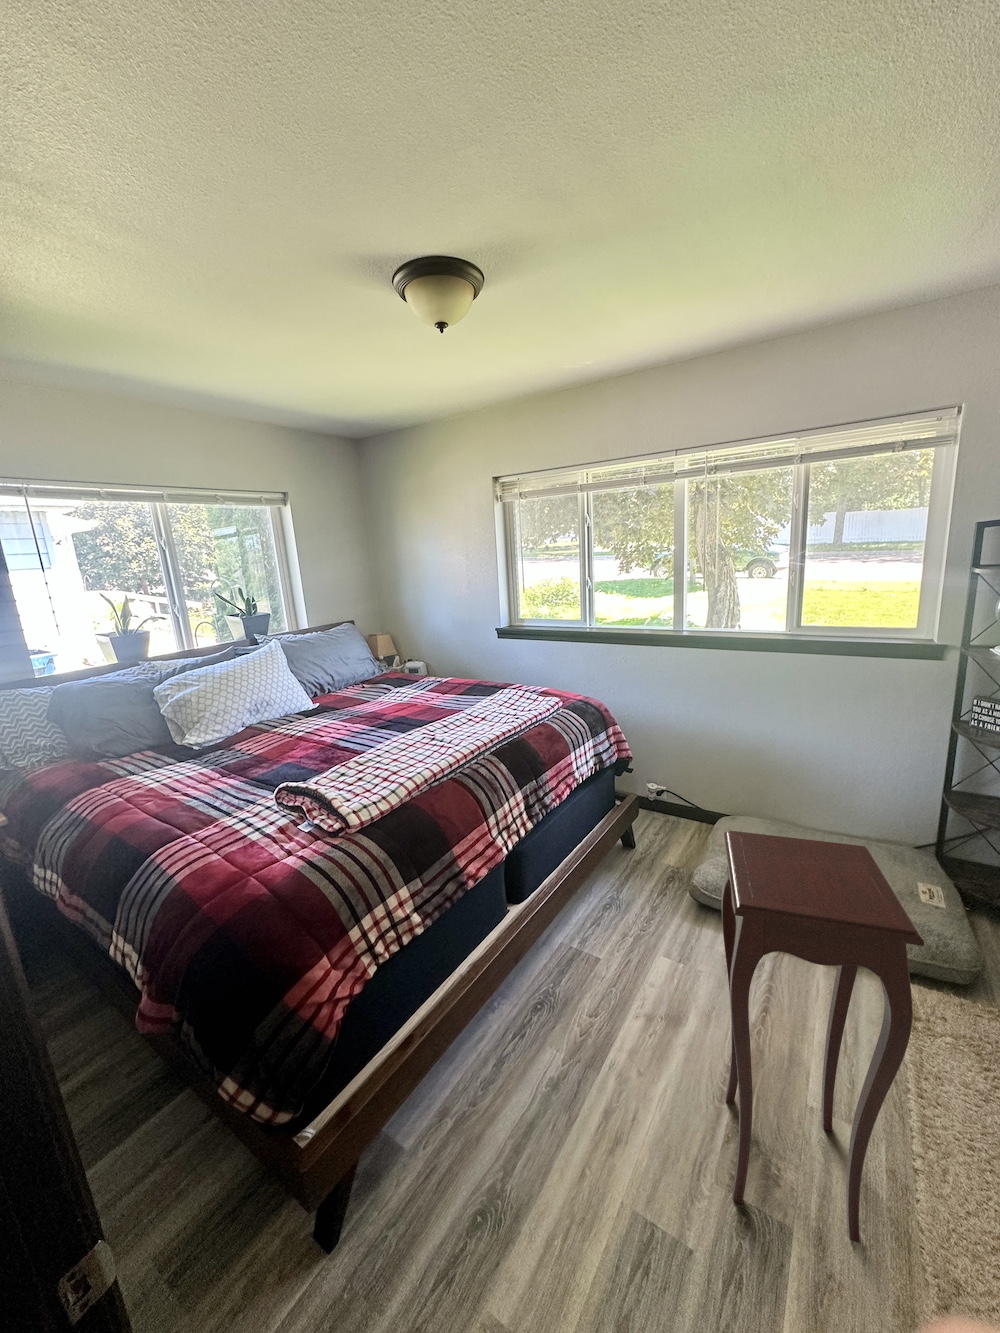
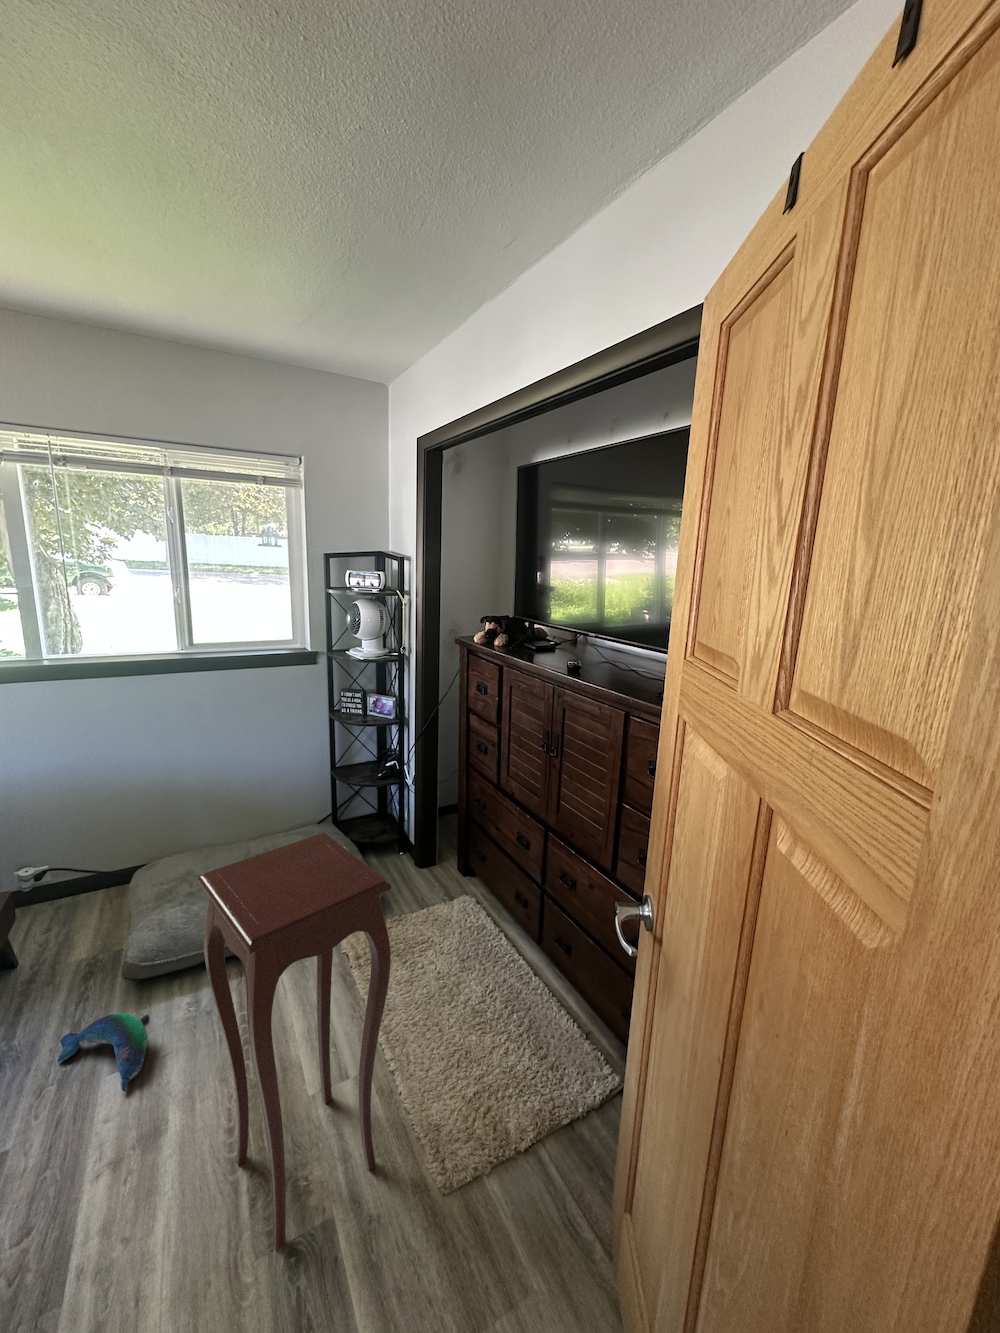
plush toy: none [637,908,696,974] -> present [58,1013,149,1091]

